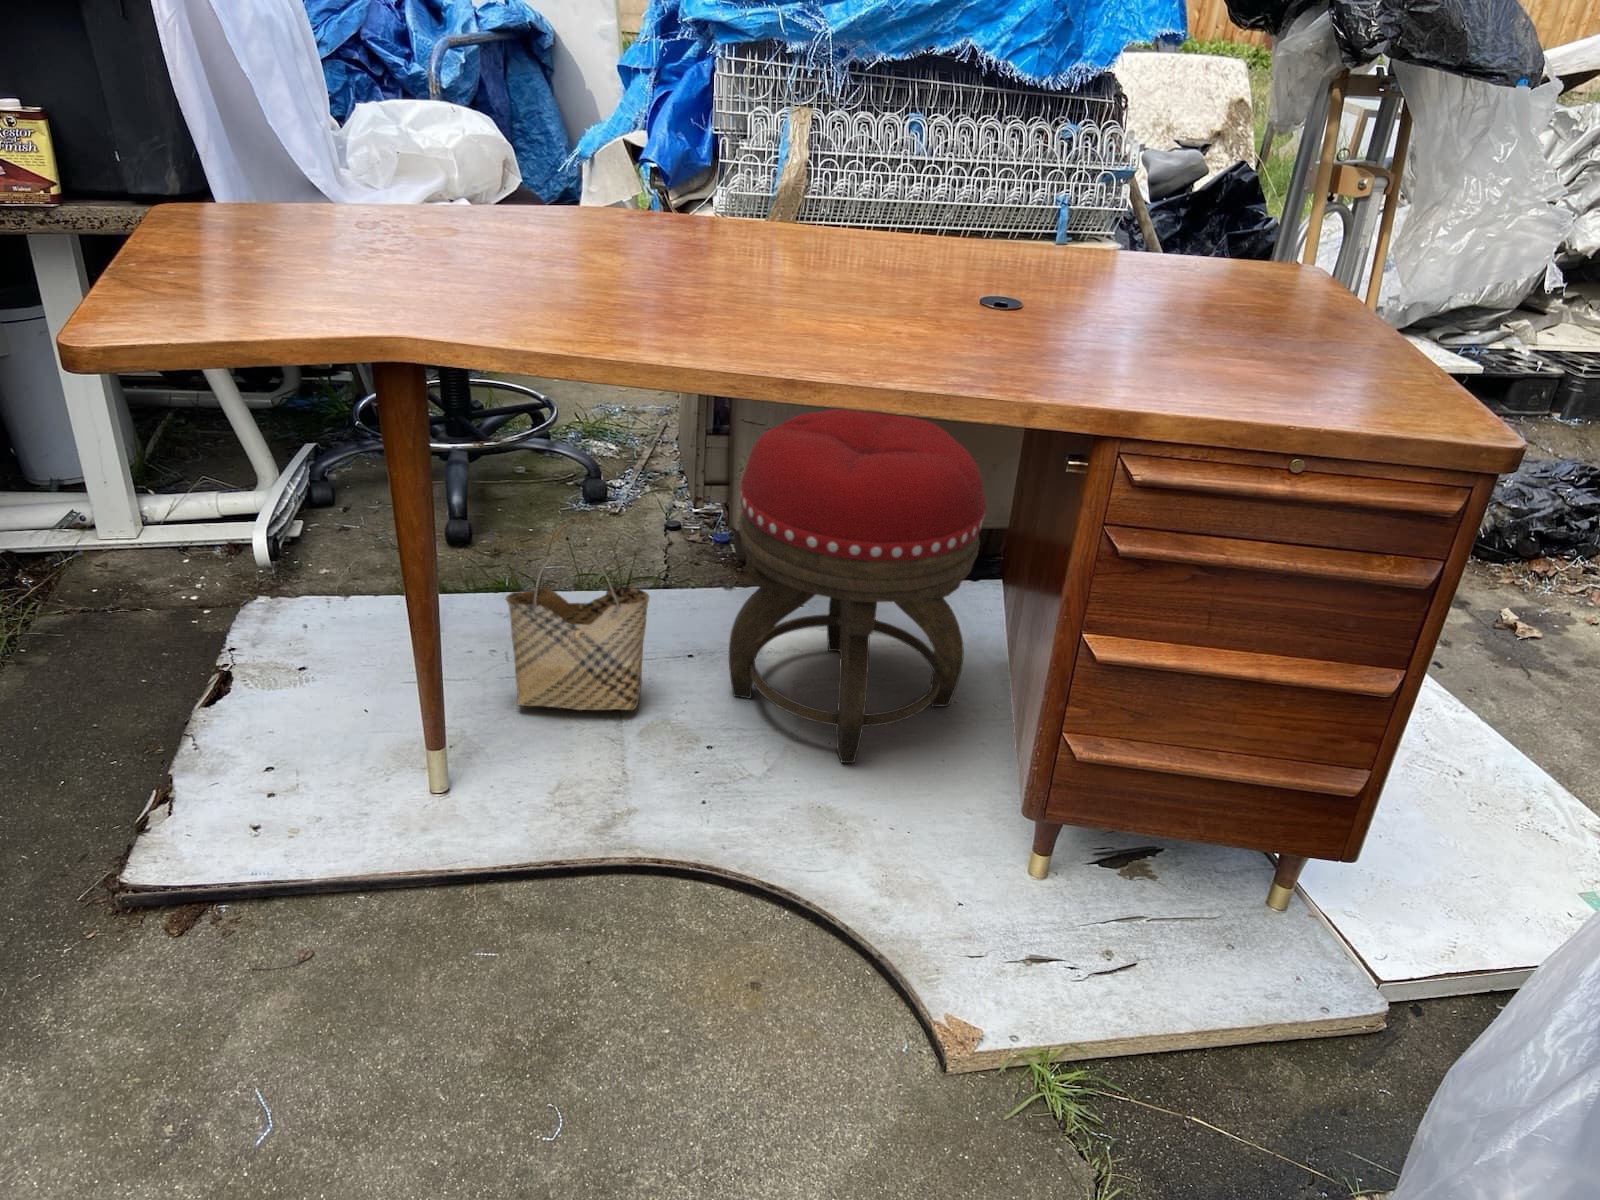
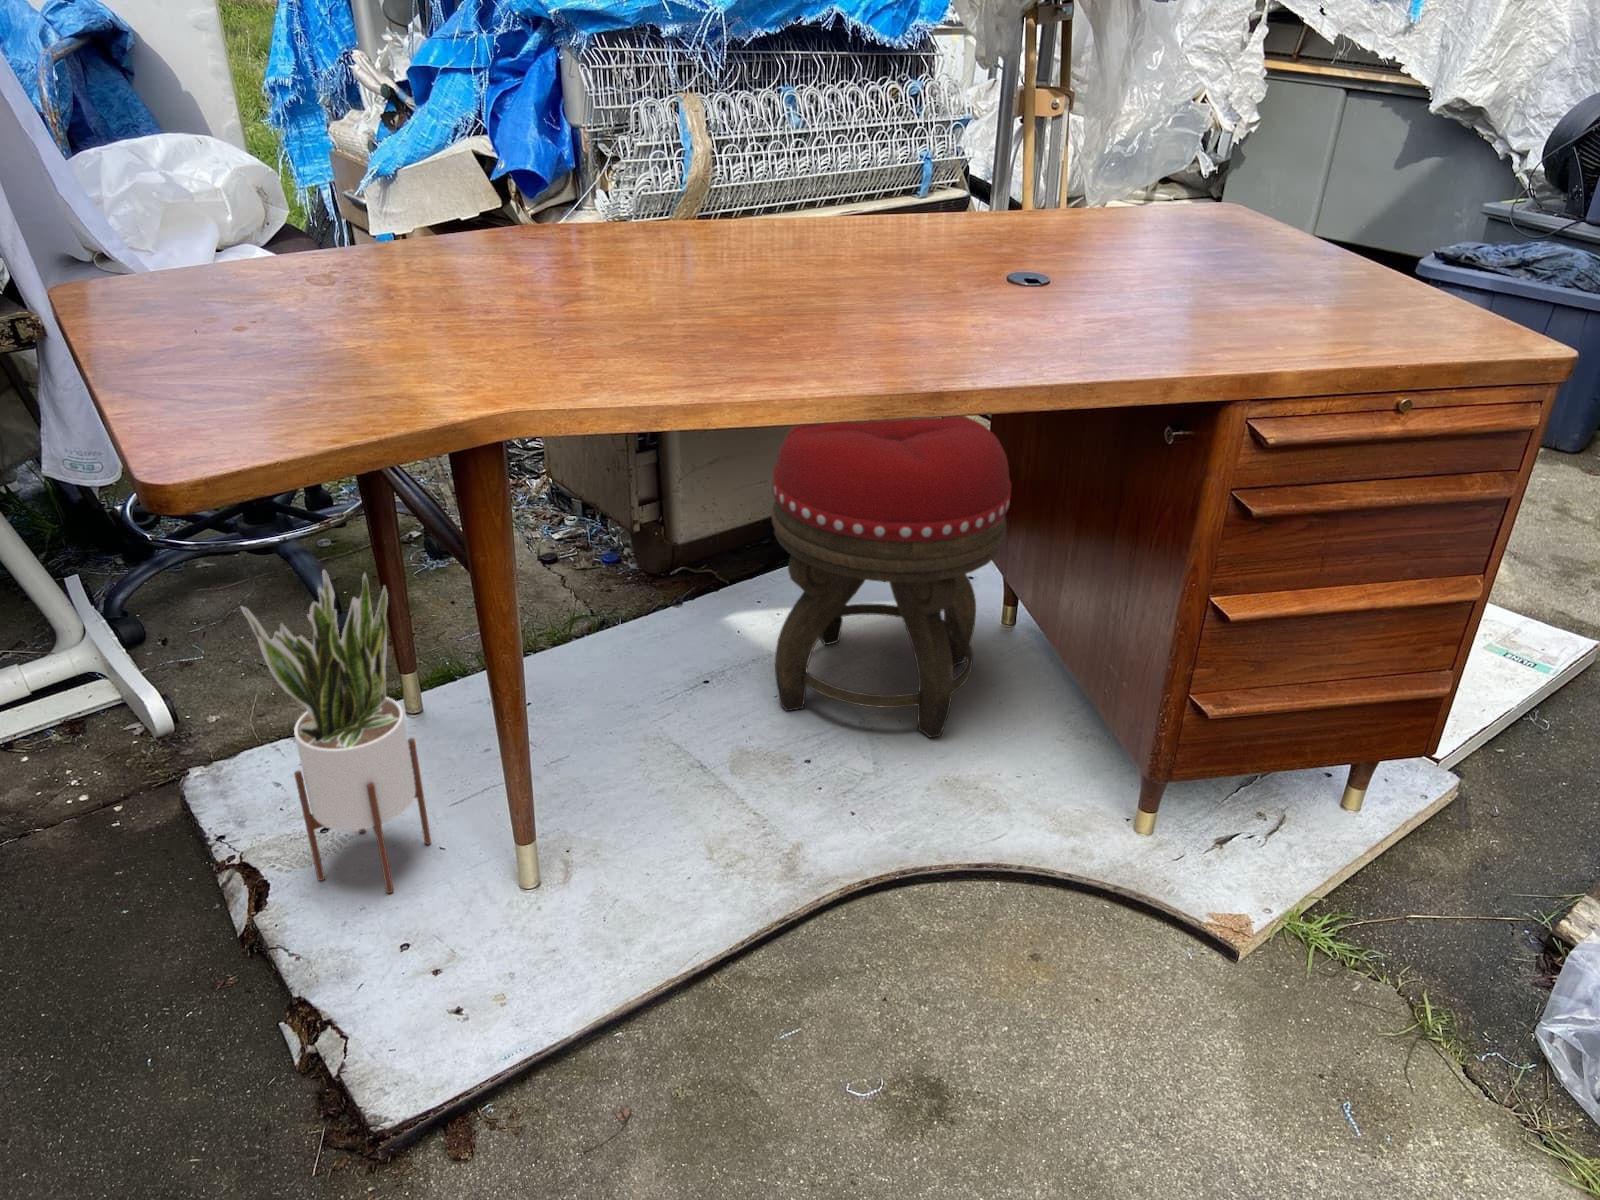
potted plant: none [190,448,361,730] -> present [241,570,431,893]
woven basket: present [506,519,649,710] -> none [576,571,719,786]

